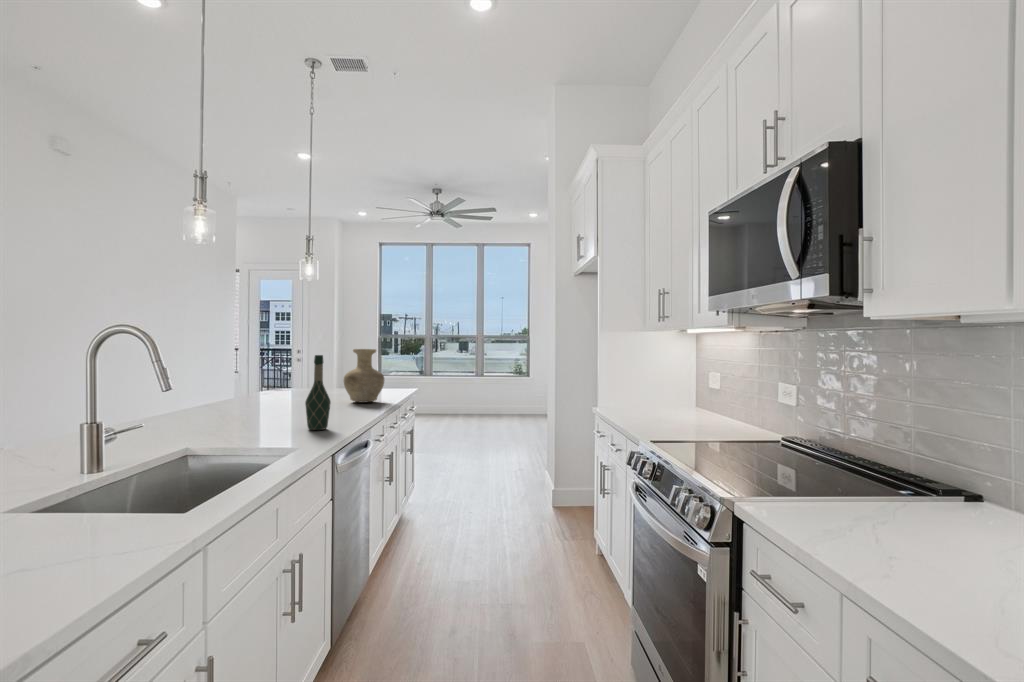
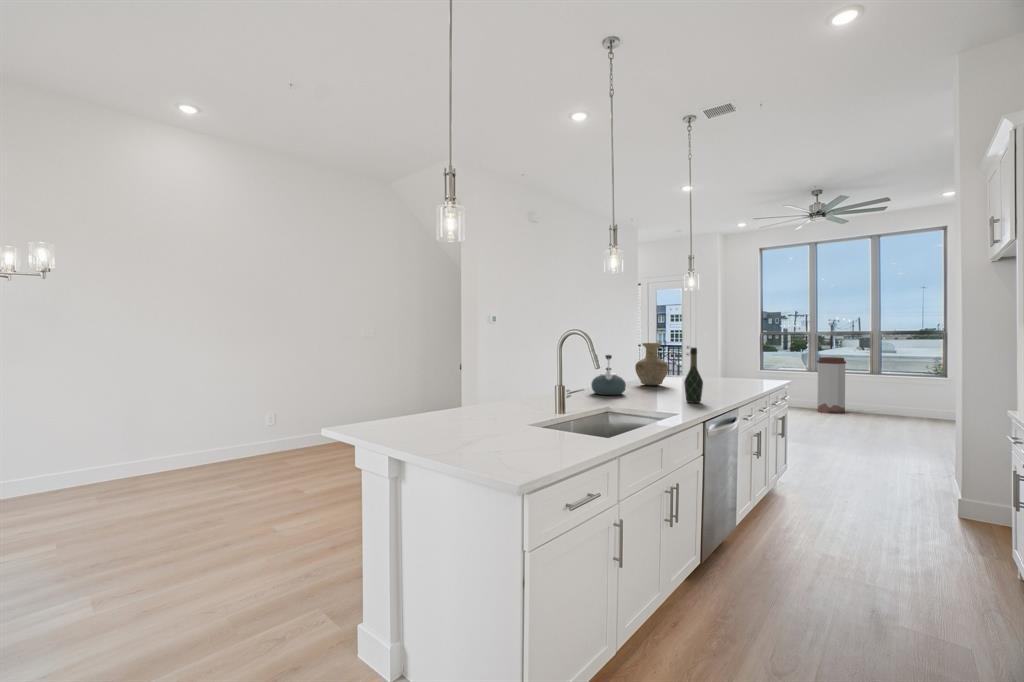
vase: present [344,349,384,403] -> present [635,343,668,385]
trash can: none [431,362,457,419] -> present [817,357,846,414]
kettle: none [156,366,216,429] -> present [592,355,626,395]

